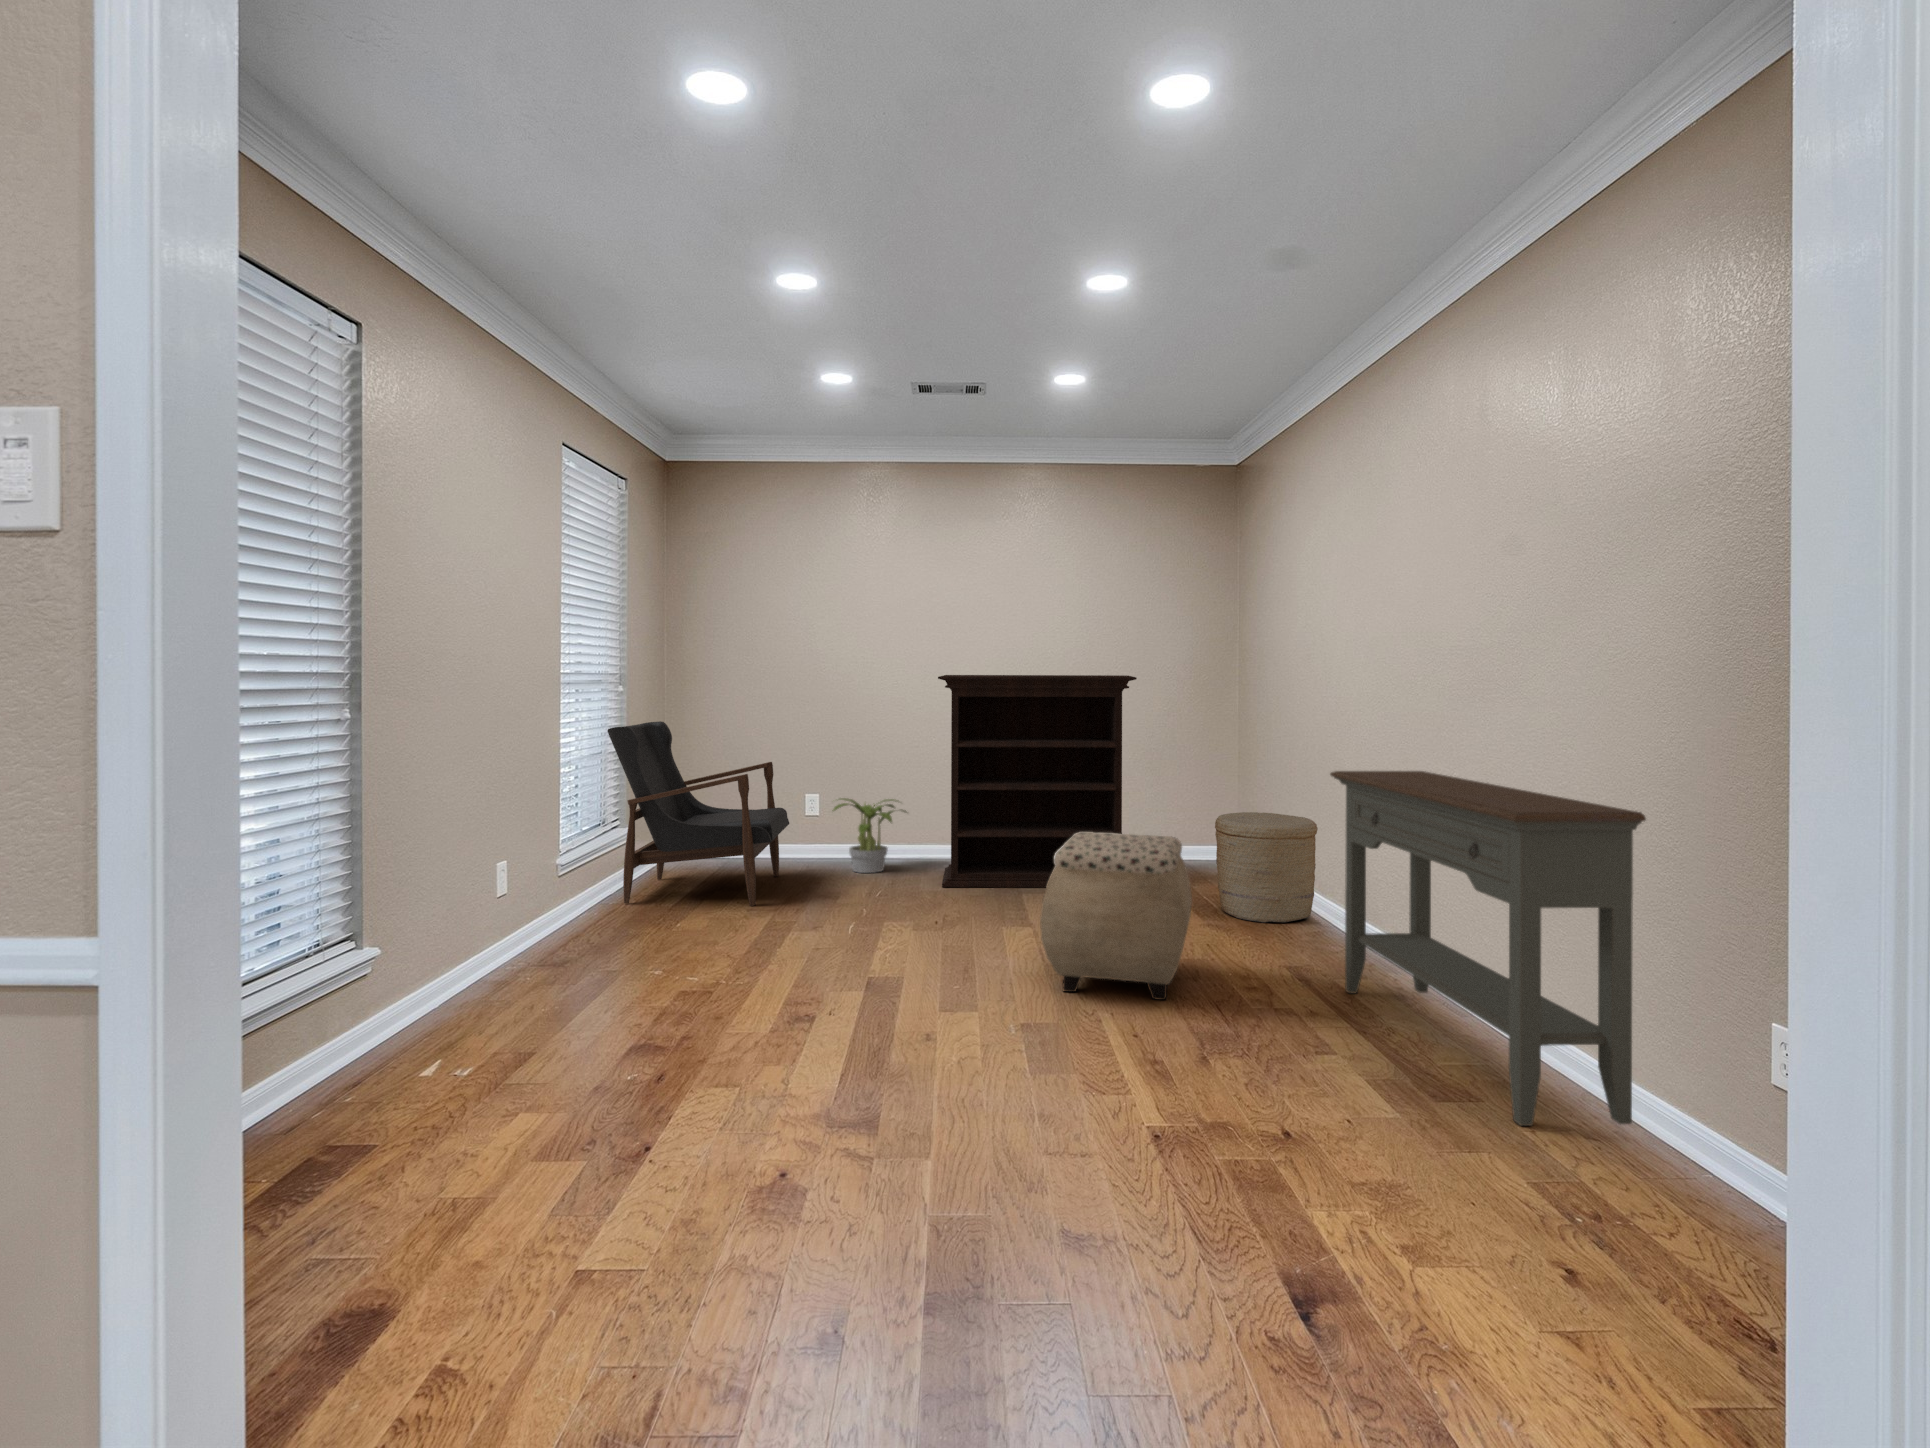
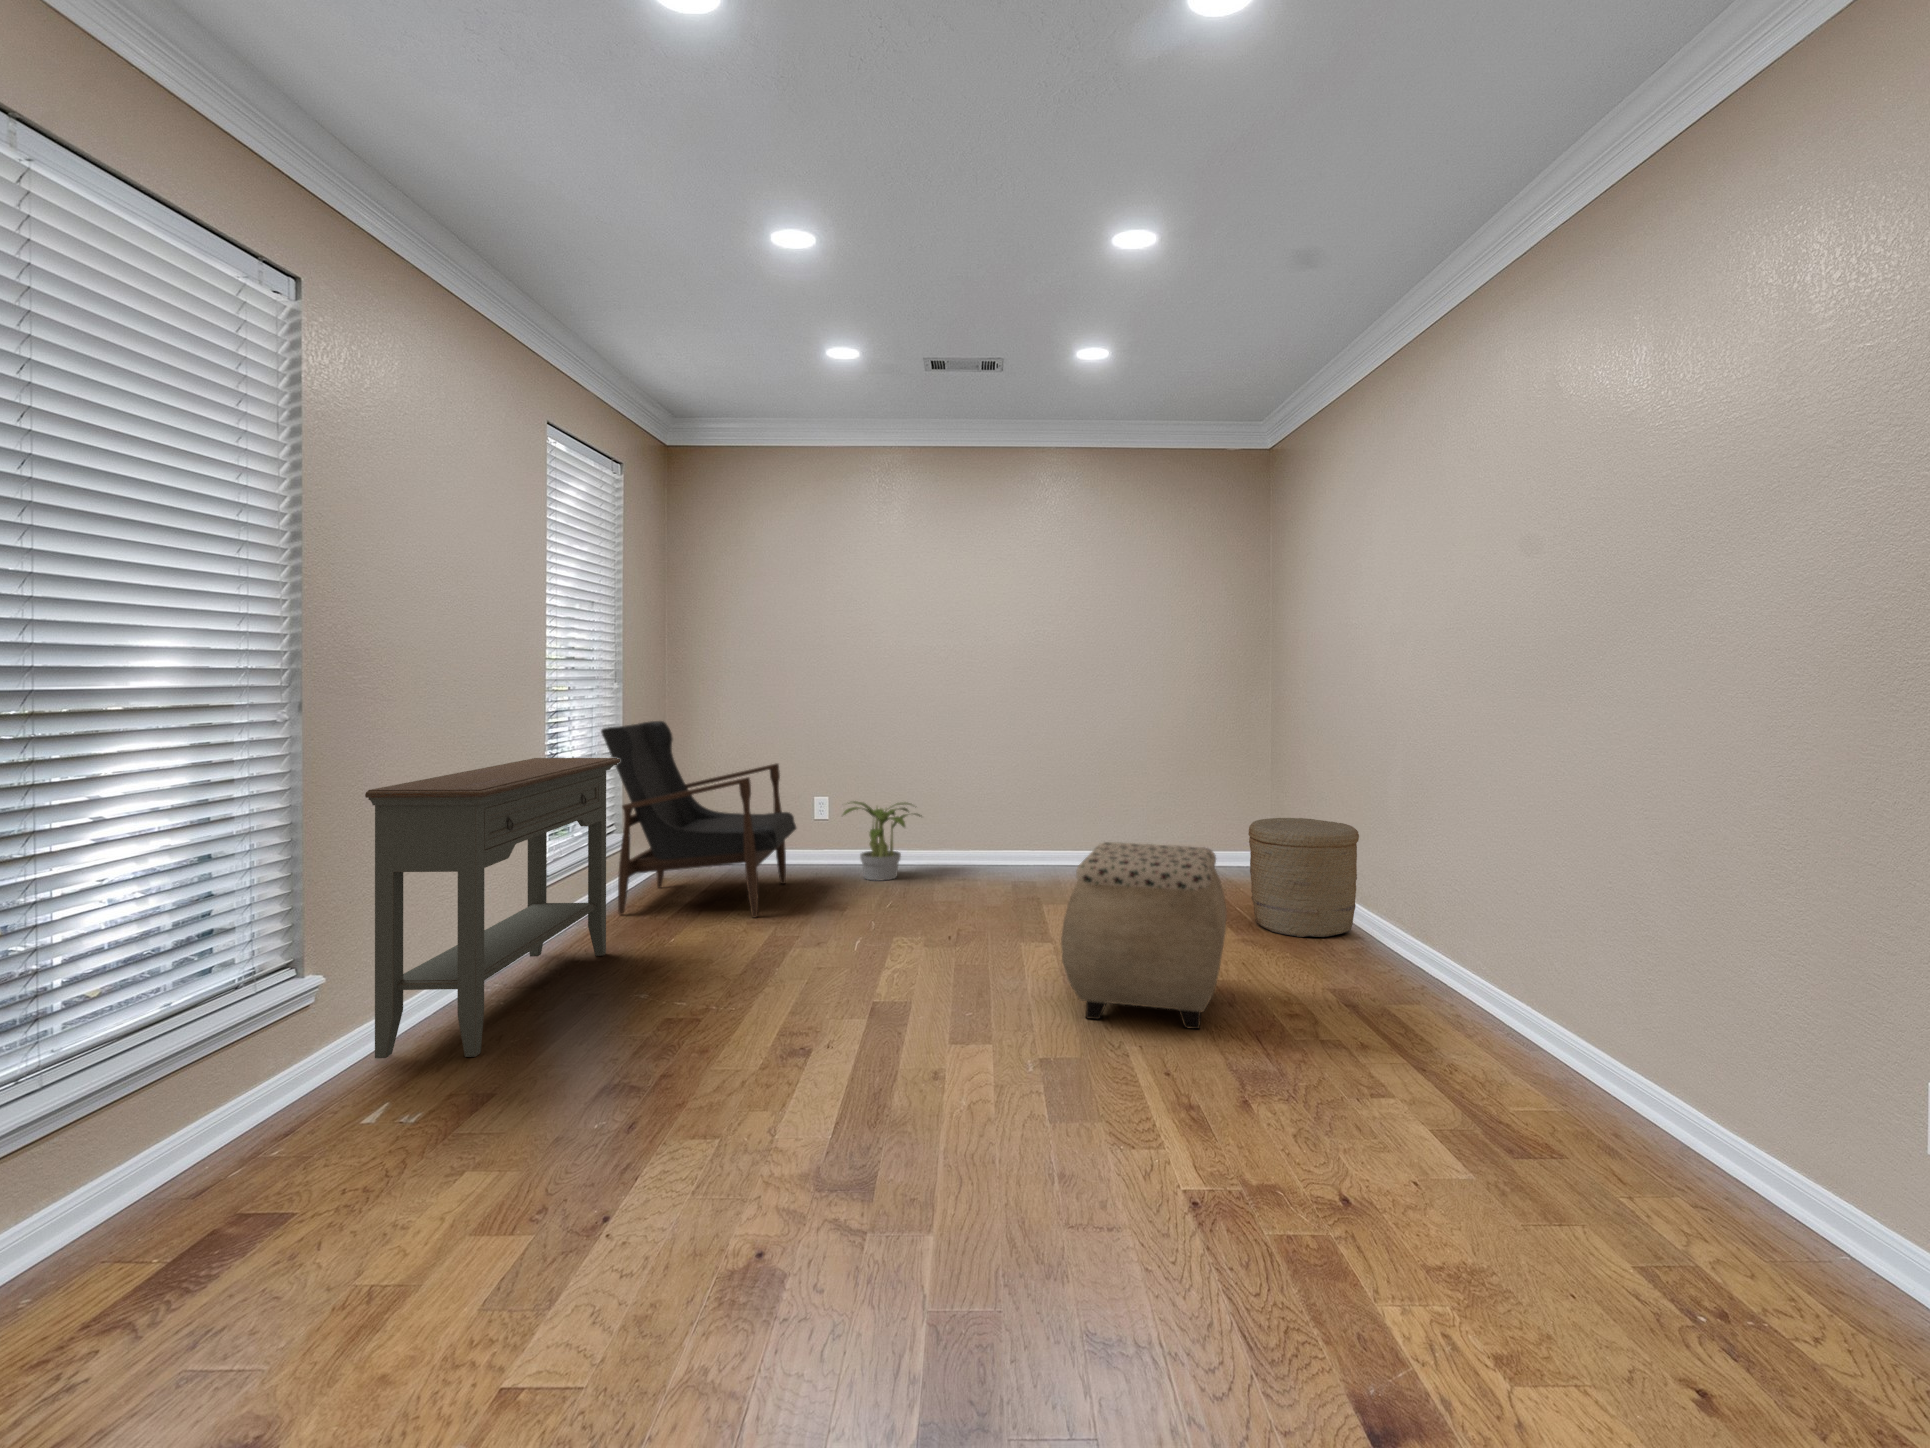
bookshelf: present [938,675,1137,887] -> none [953,671,1164,897]
console table: present [1330,771,1646,1126] -> present [365,758,620,1058]

